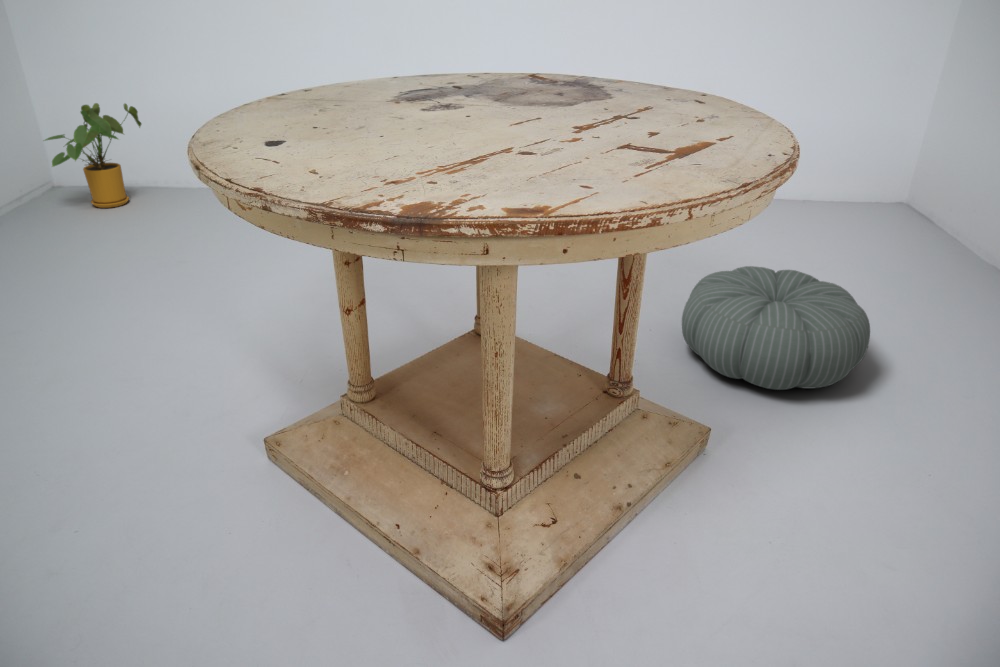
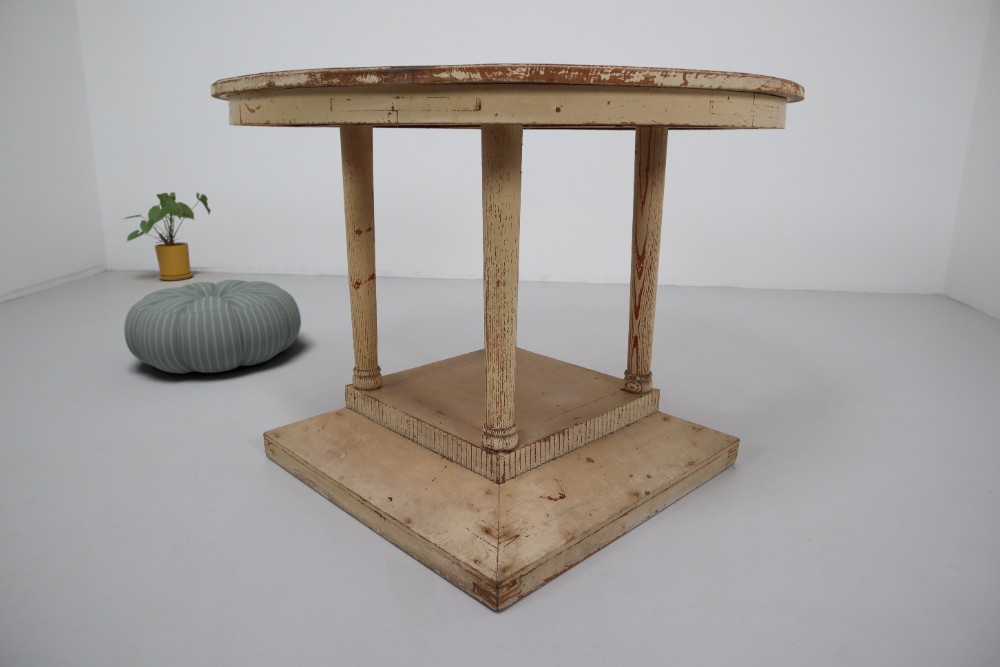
pouf: present [682,266,870,390] -> present [124,280,301,373]

